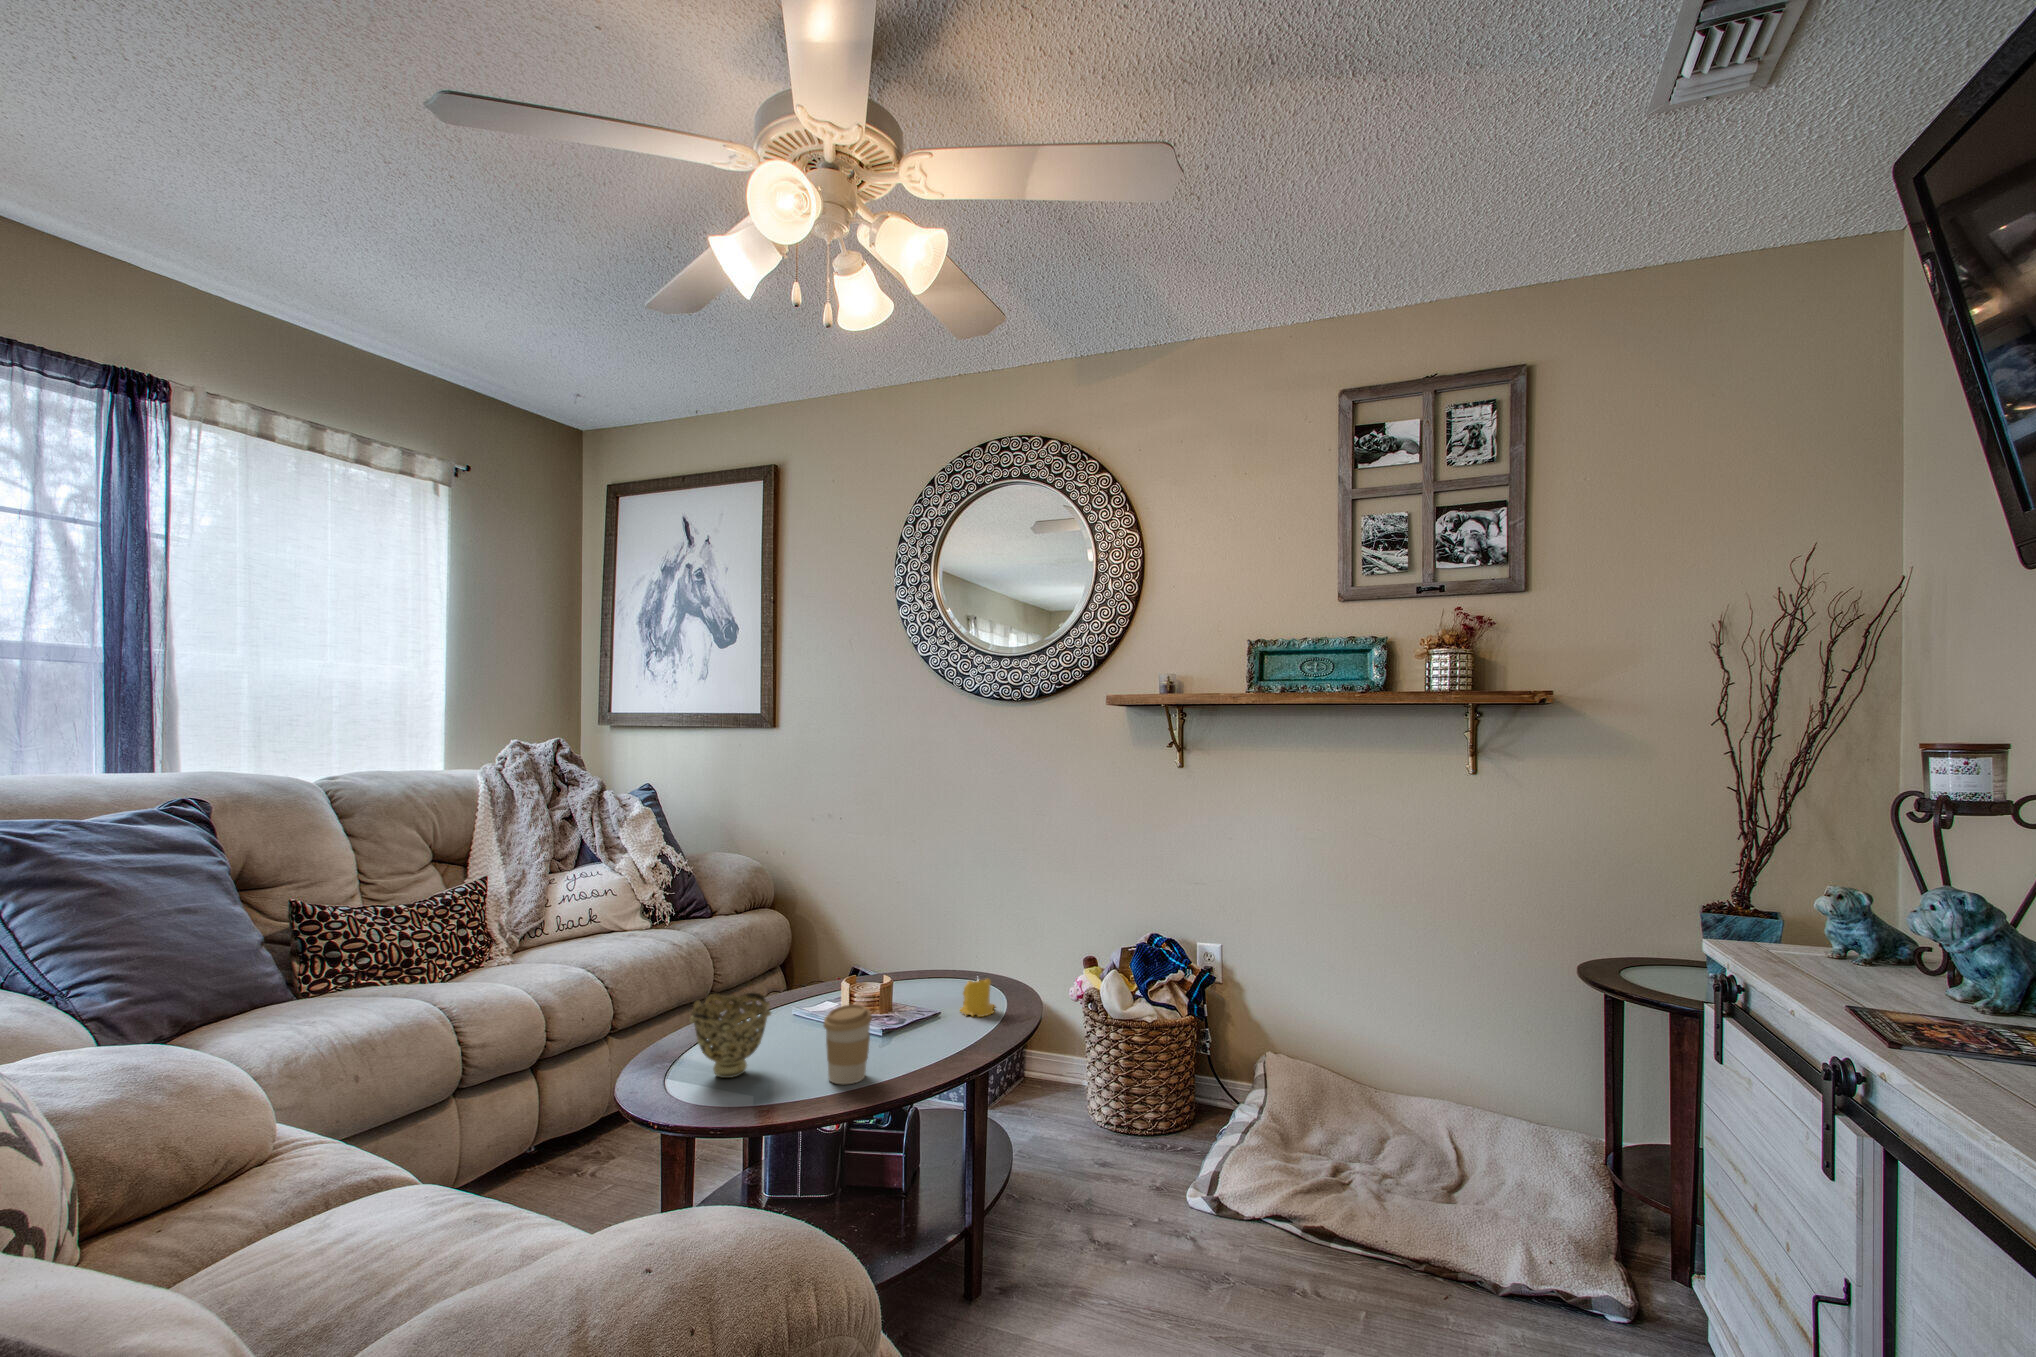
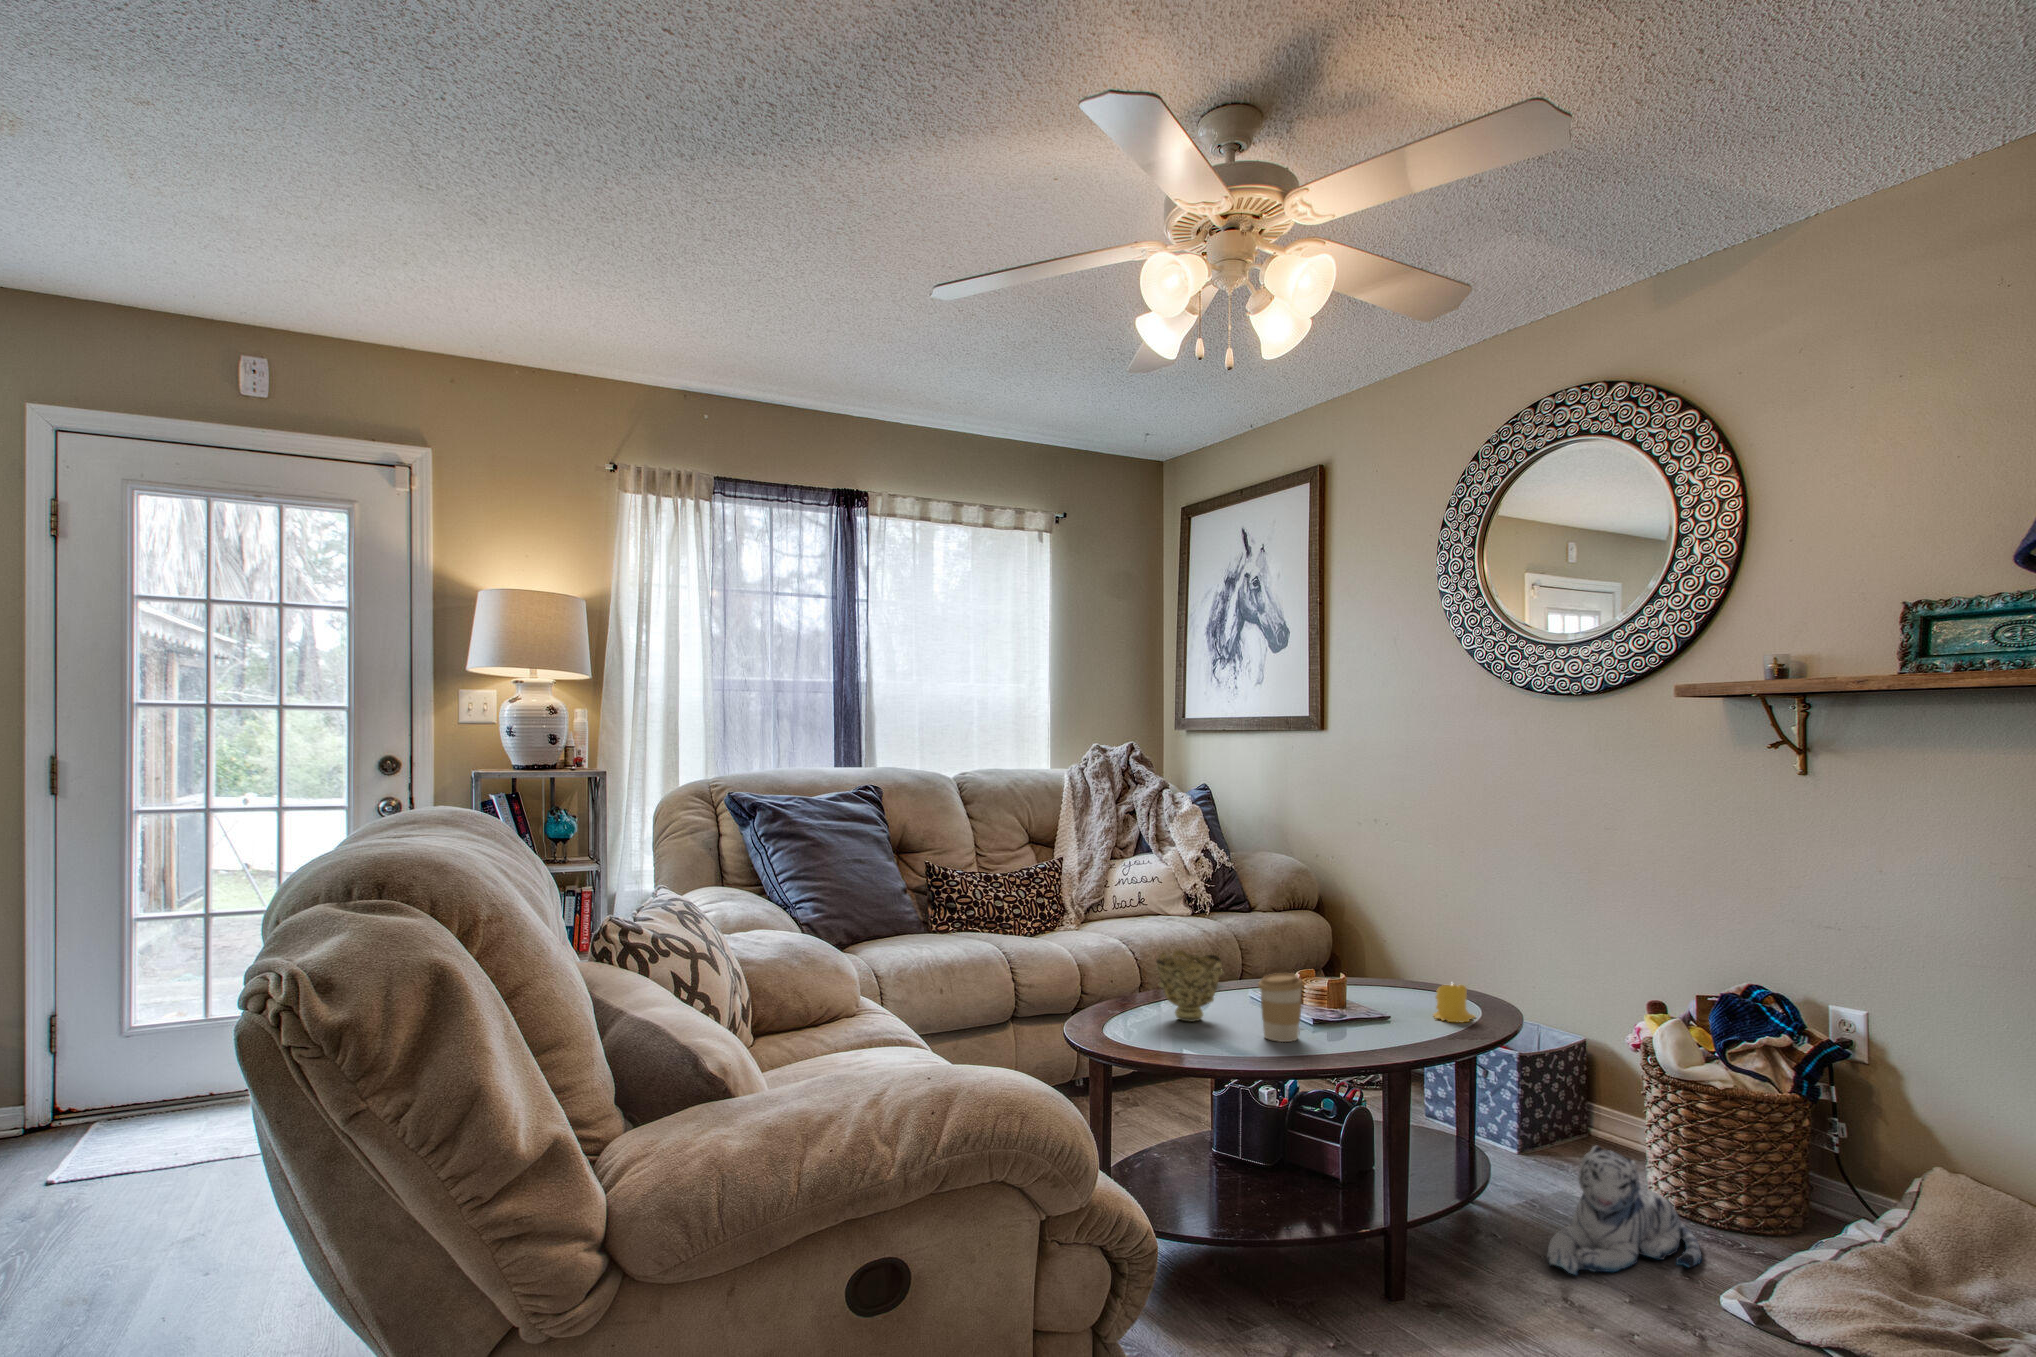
plush toy: none [1056,1101,1156,1228] -> present [1547,1146,1702,1275]

